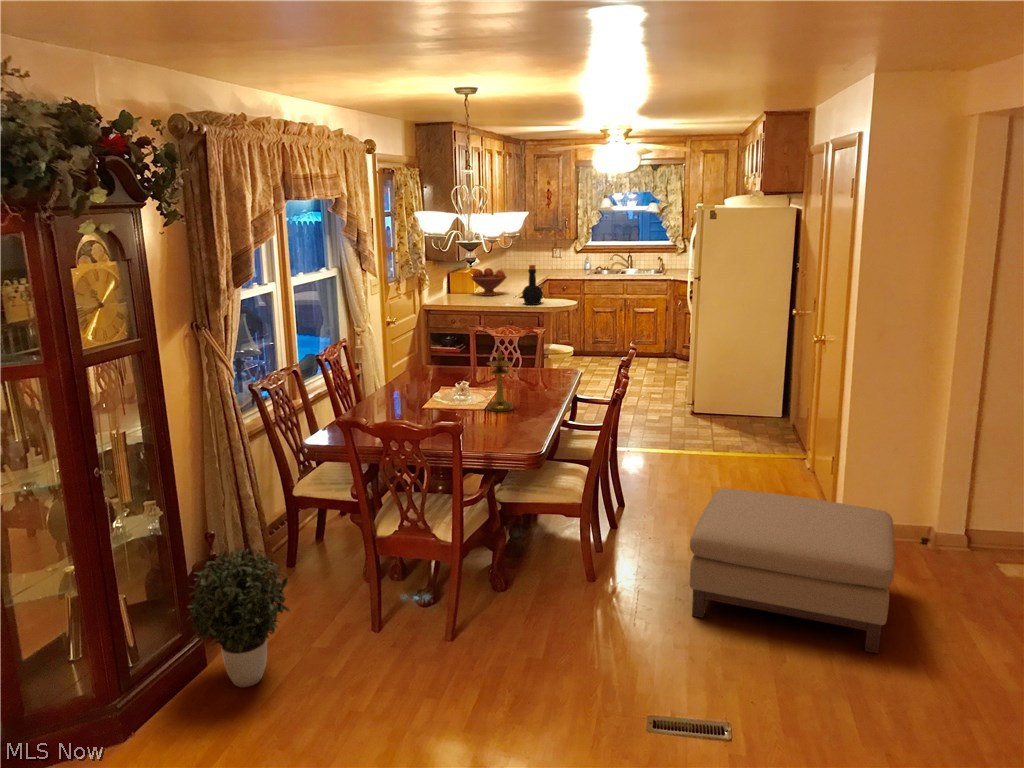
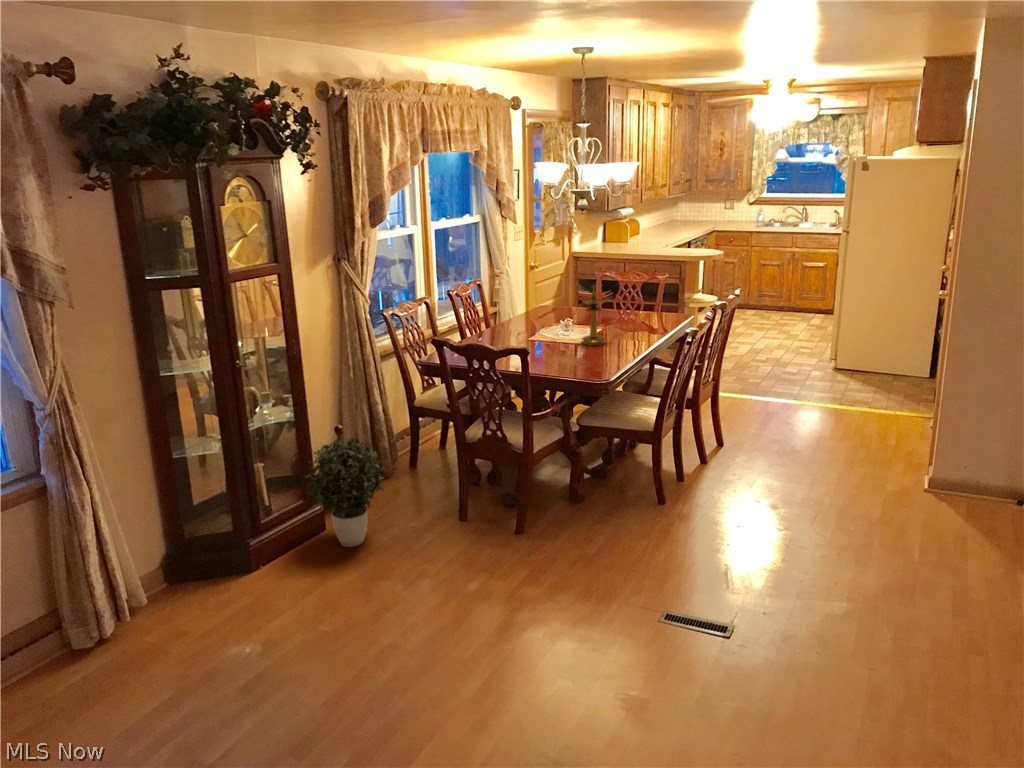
bottle: present [522,265,543,305] -> none [666,215,686,255]
fruit bowl: present [471,268,506,296] -> none [624,218,658,245]
ottoman: present [690,489,895,654] -> none [741,431,962,594]

